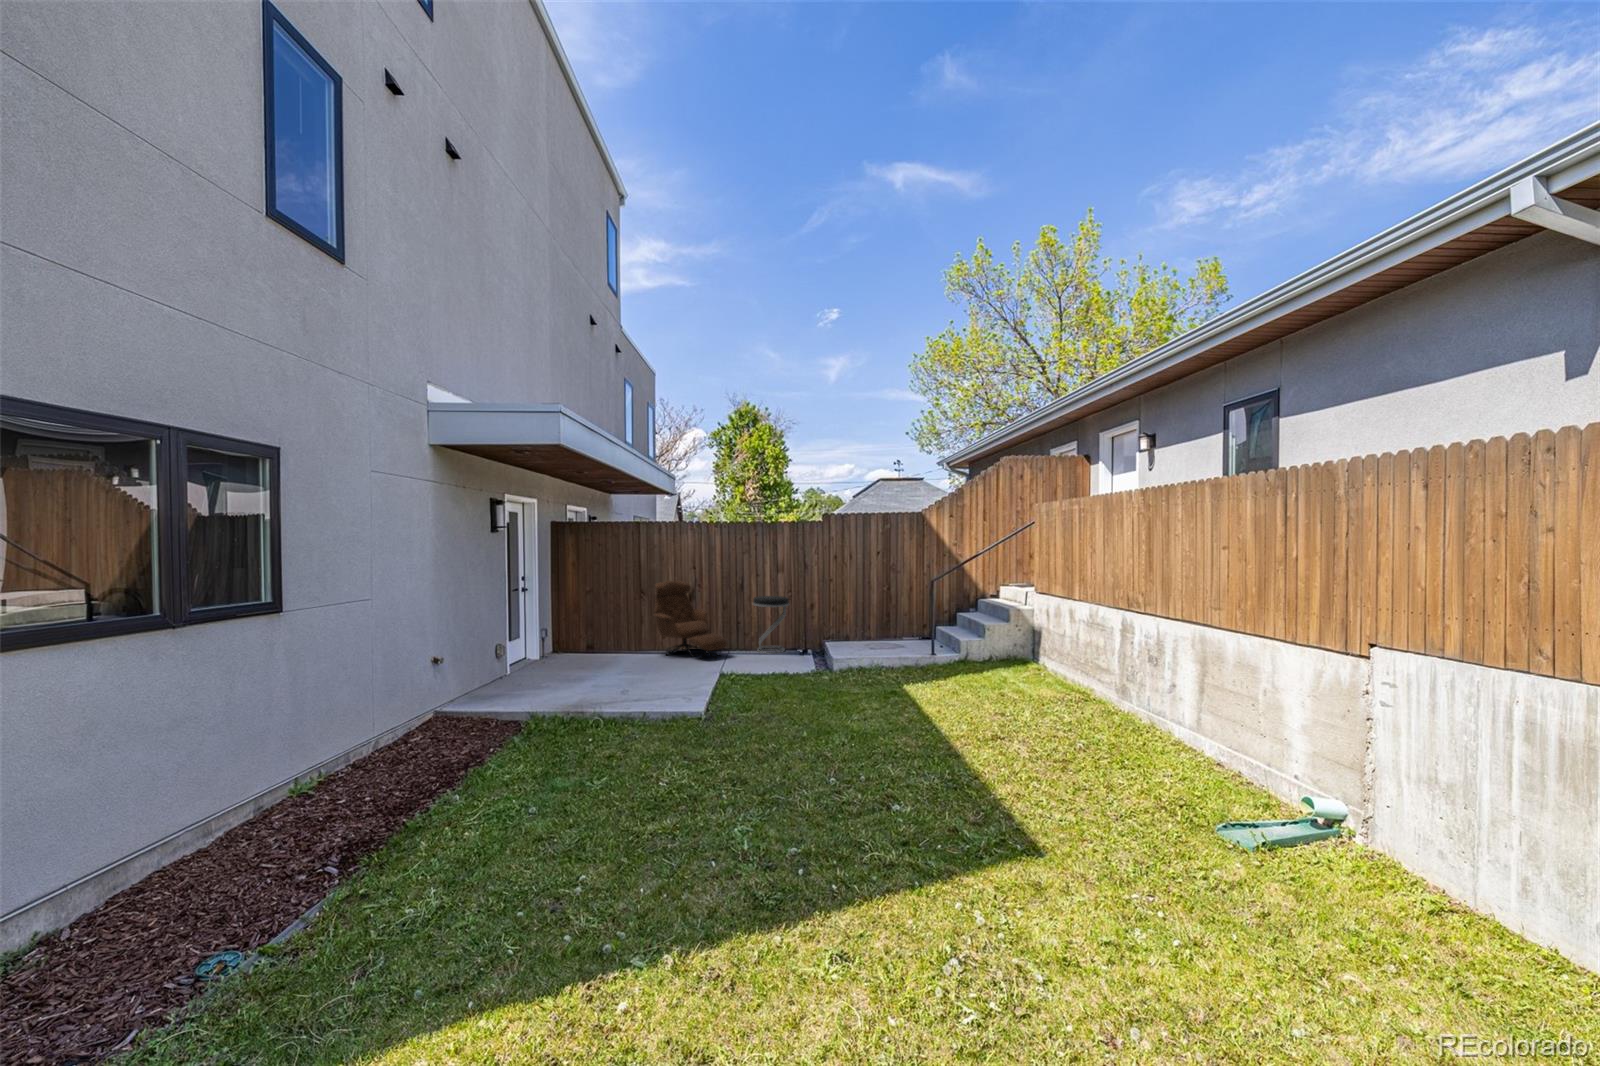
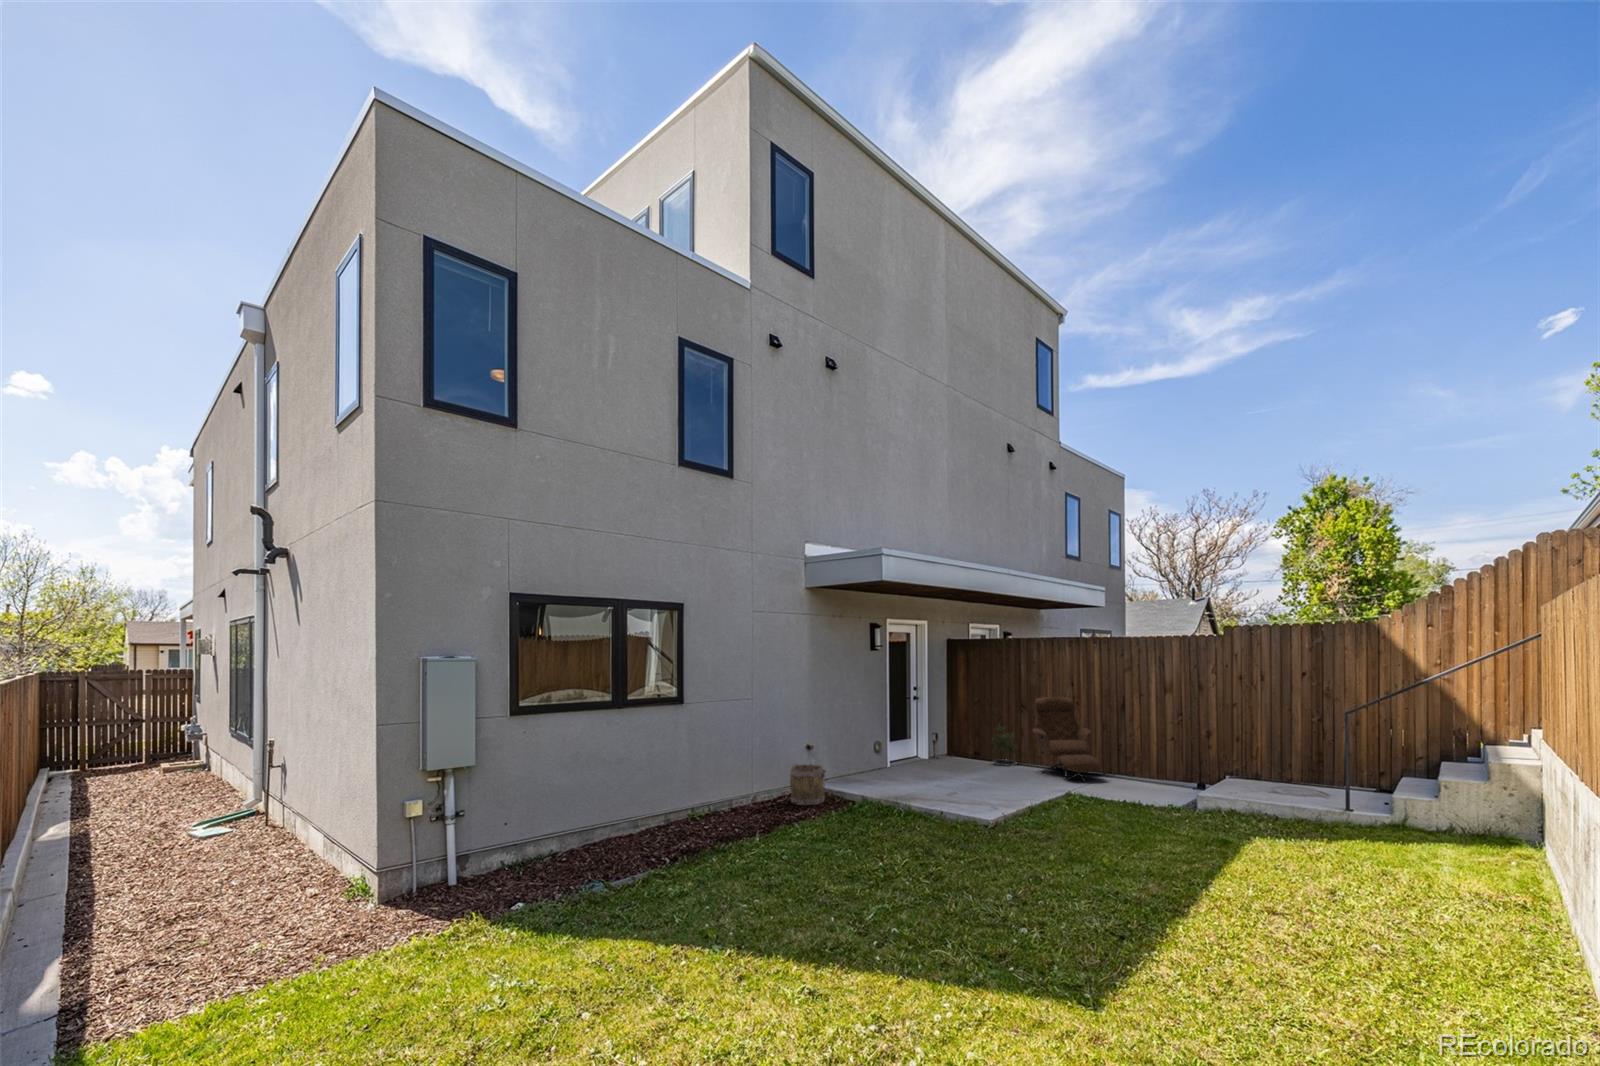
stool: present [753,596,789,654] -> none [1133,720,1179,787]
potted tree: none [604,610,631,655] -> present [992,728,1016,765]
bucket: none [447,685,504,742] -> present [790,764,826,805]

